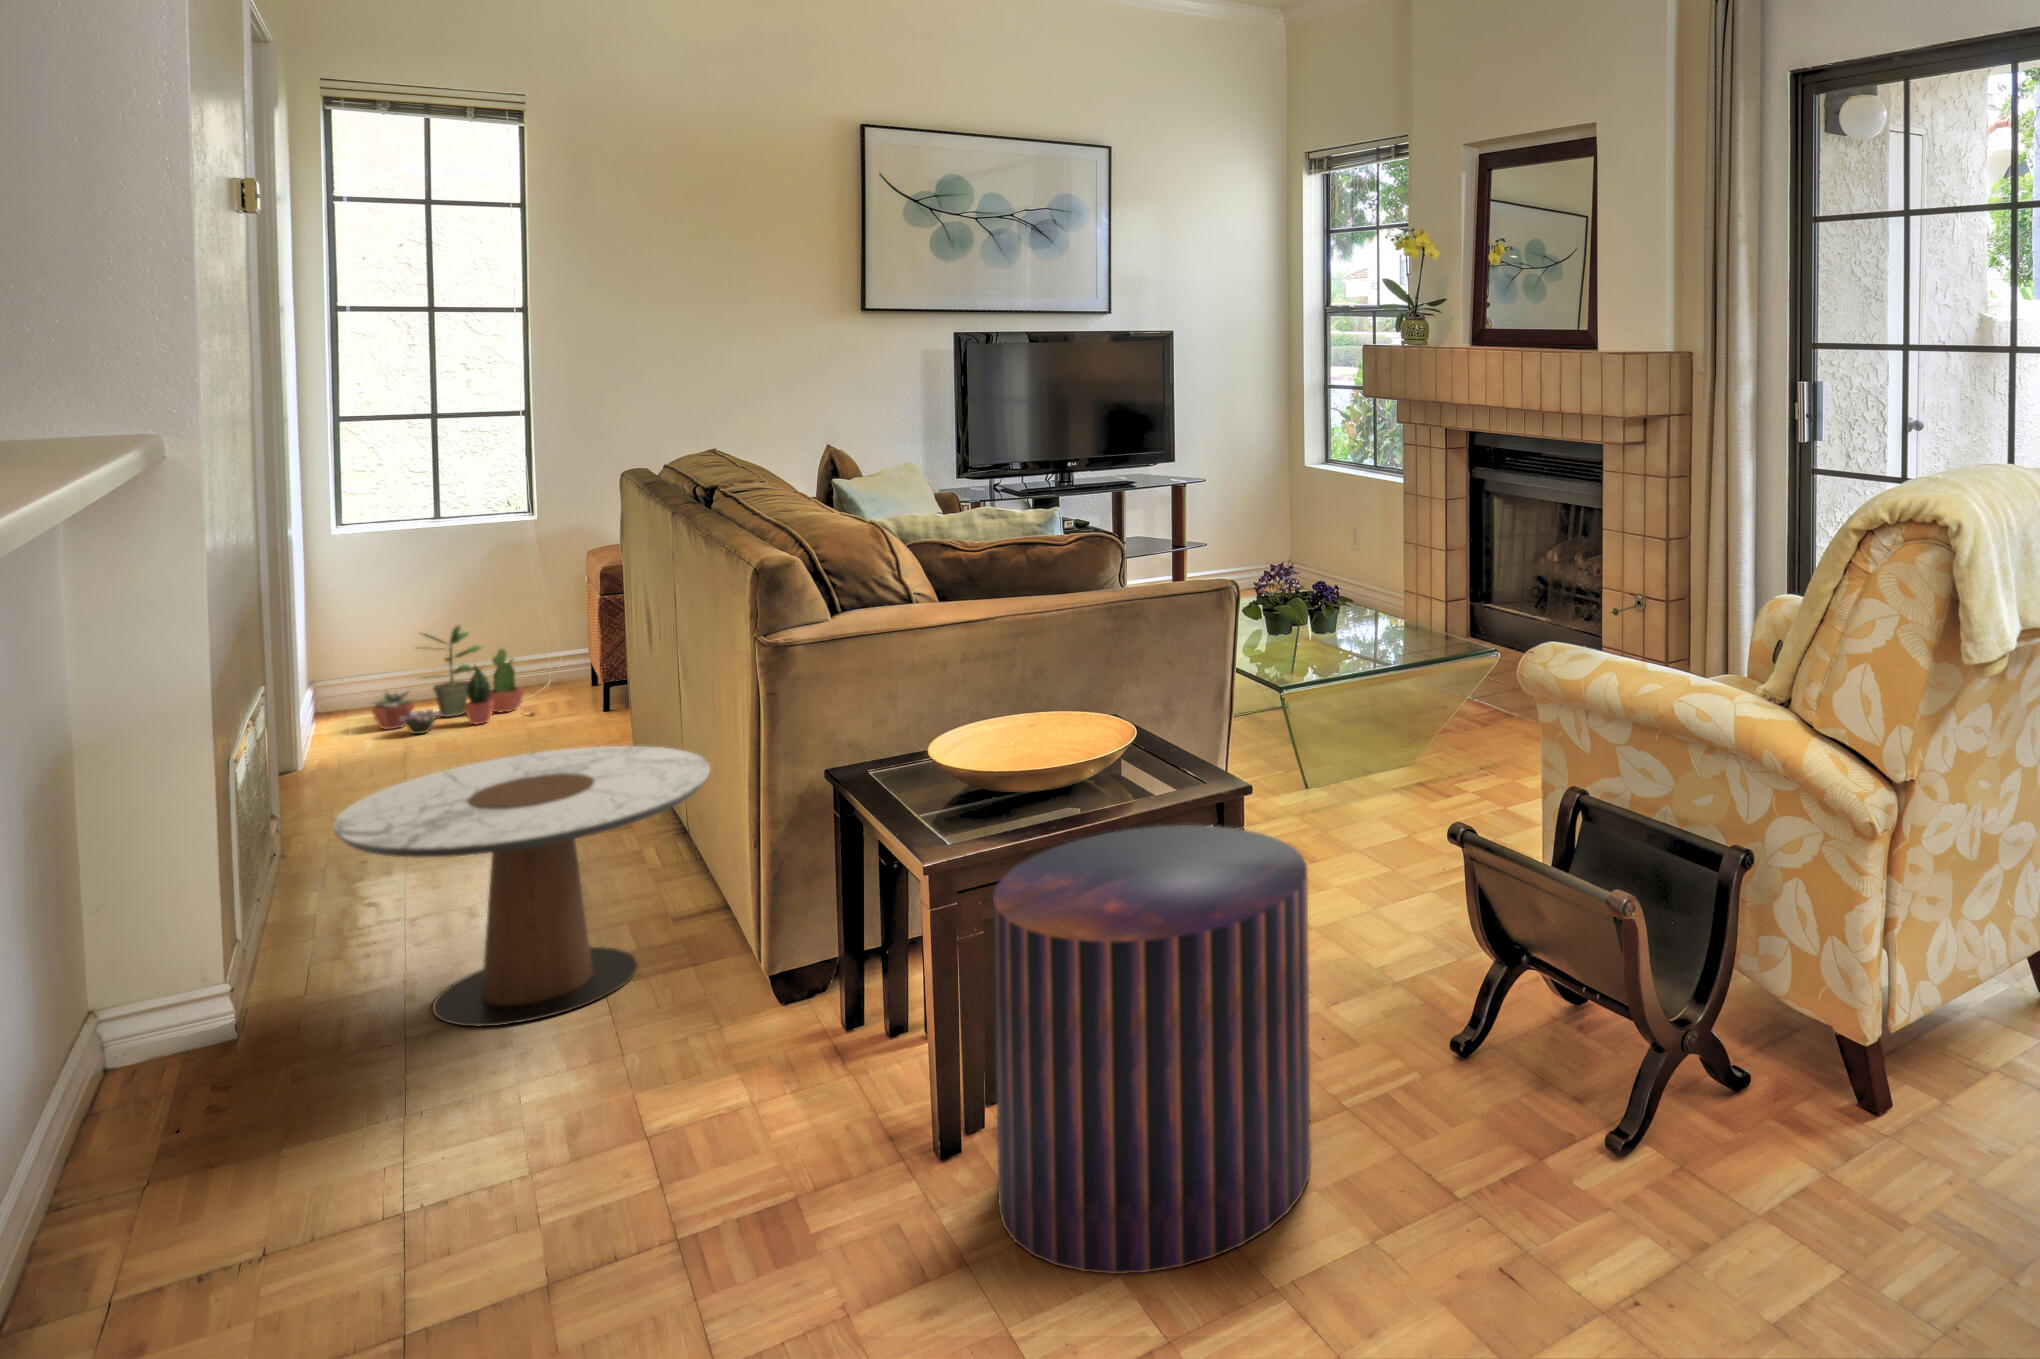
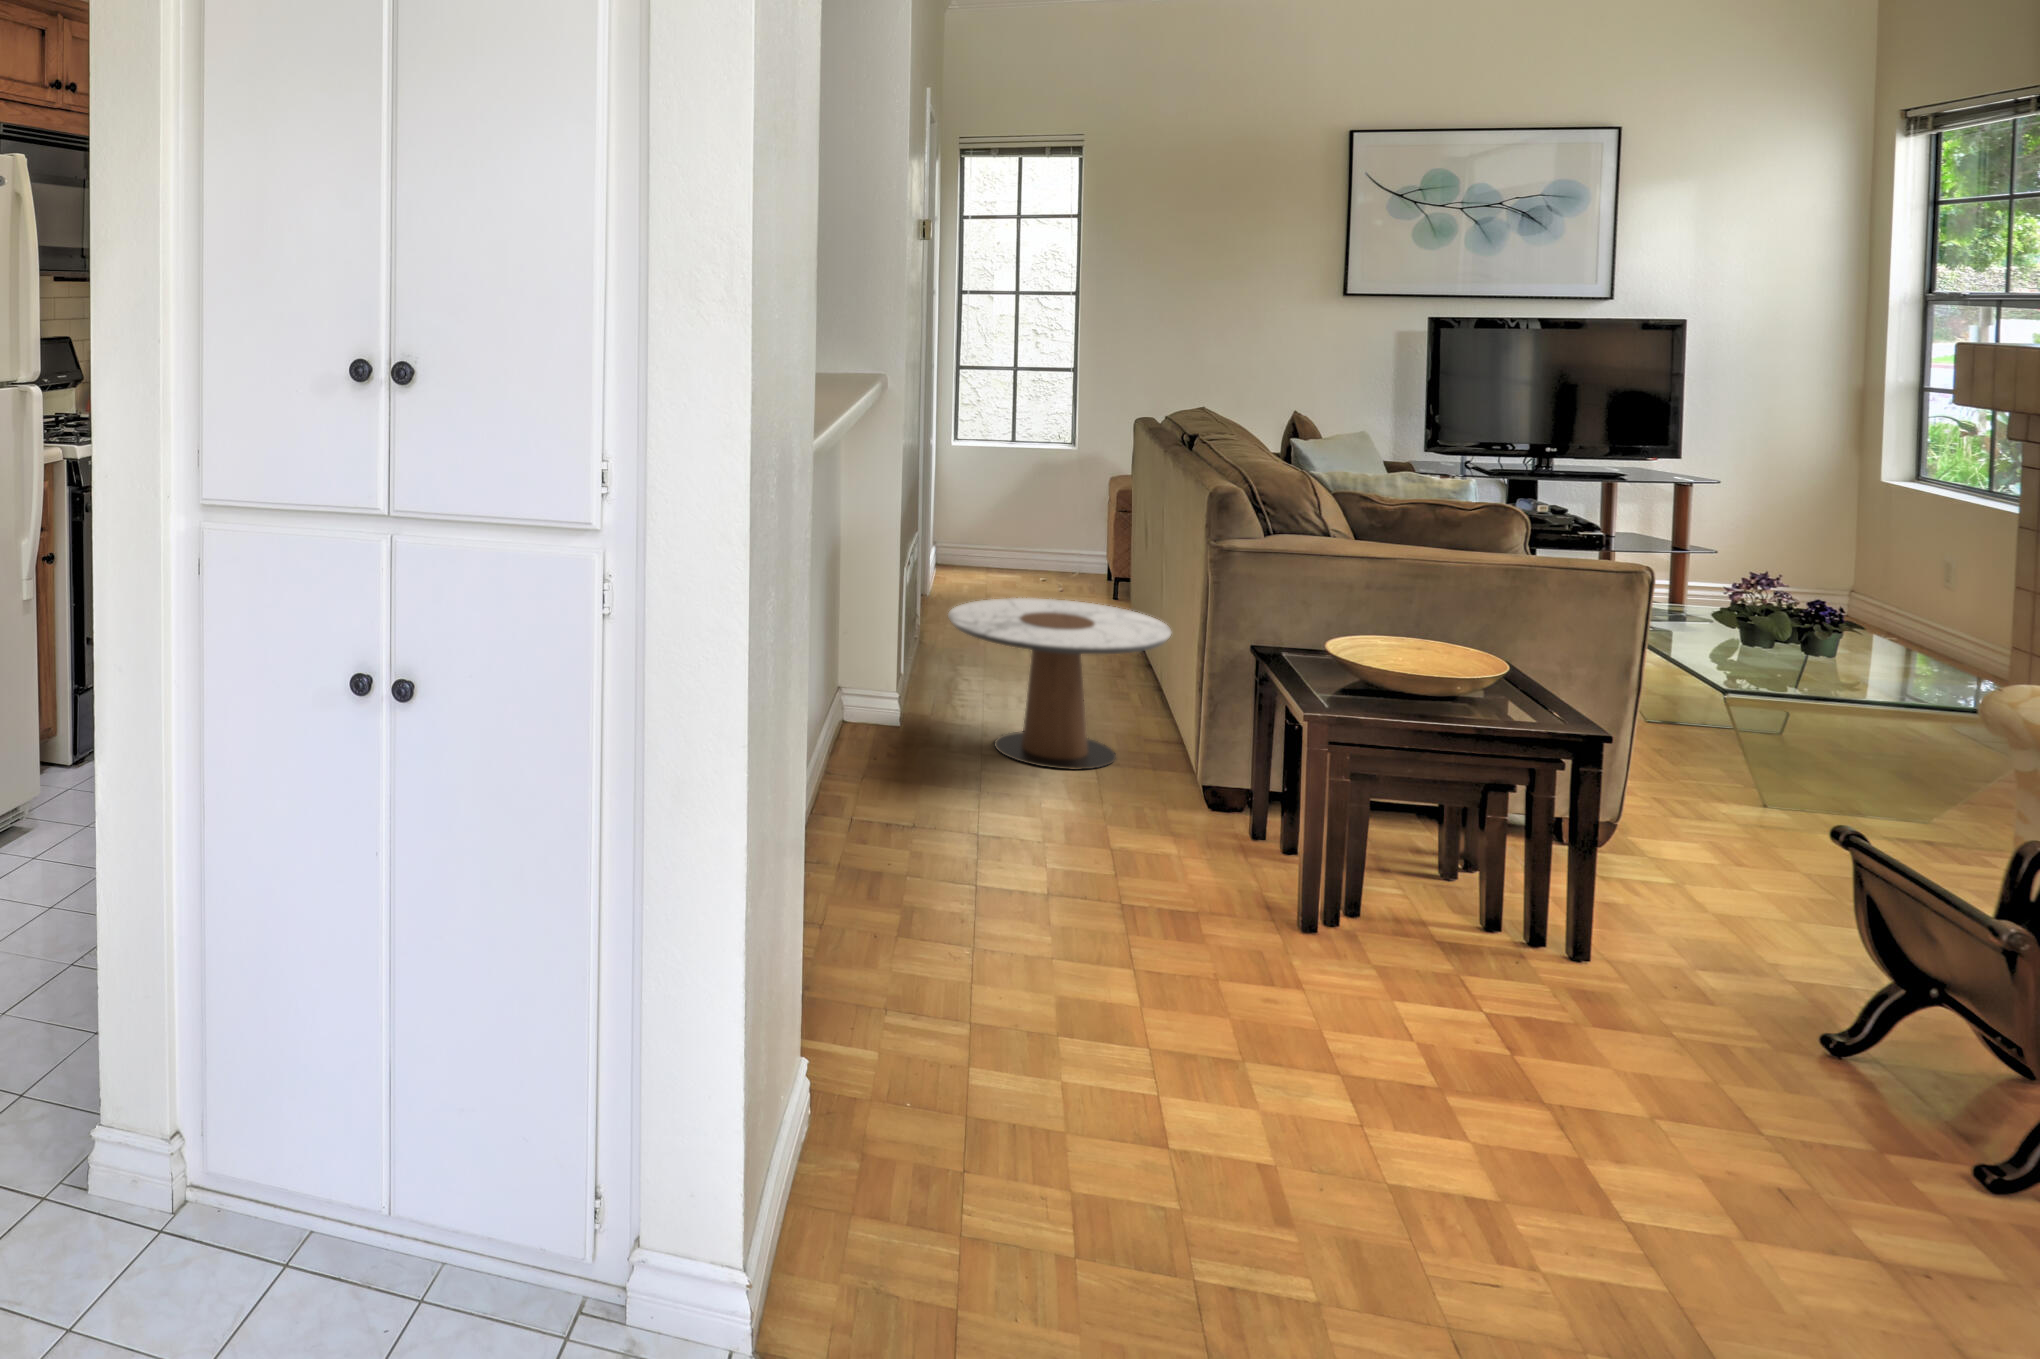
potted plant: present [372,626,524,734] -> none [969,516,1063,589]
pouf: present [993,825,1311,1274] -> none [1338,731,1639,1074]

